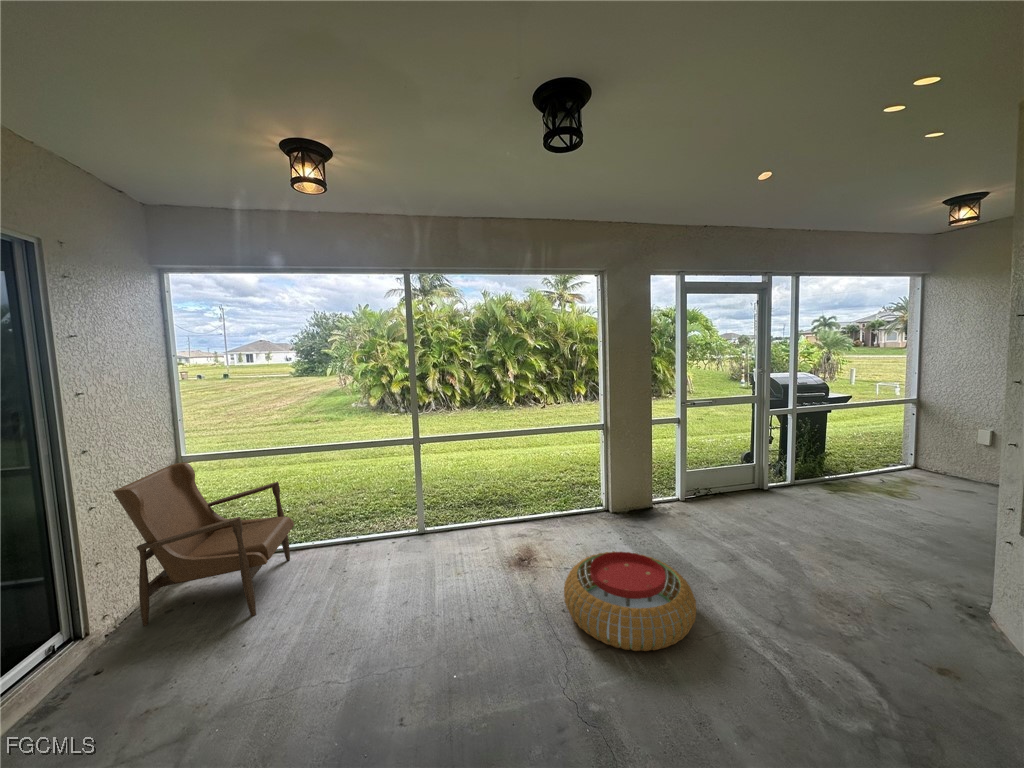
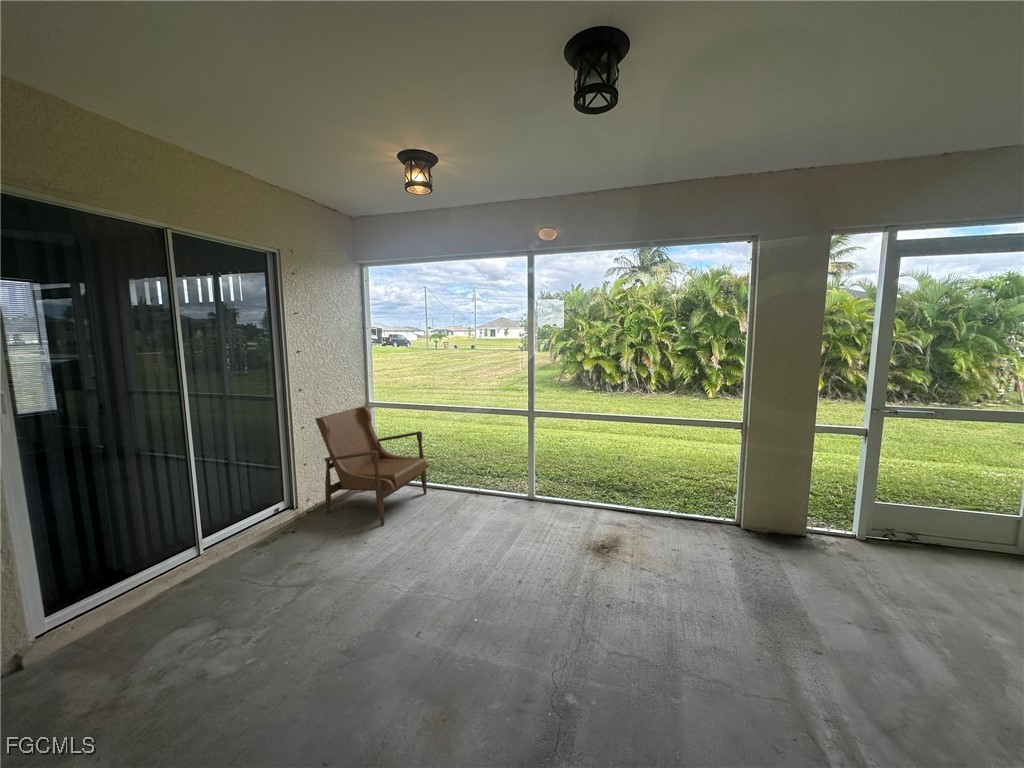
pouf: present [564,552,696,651] -> none [606,561,768,690]

